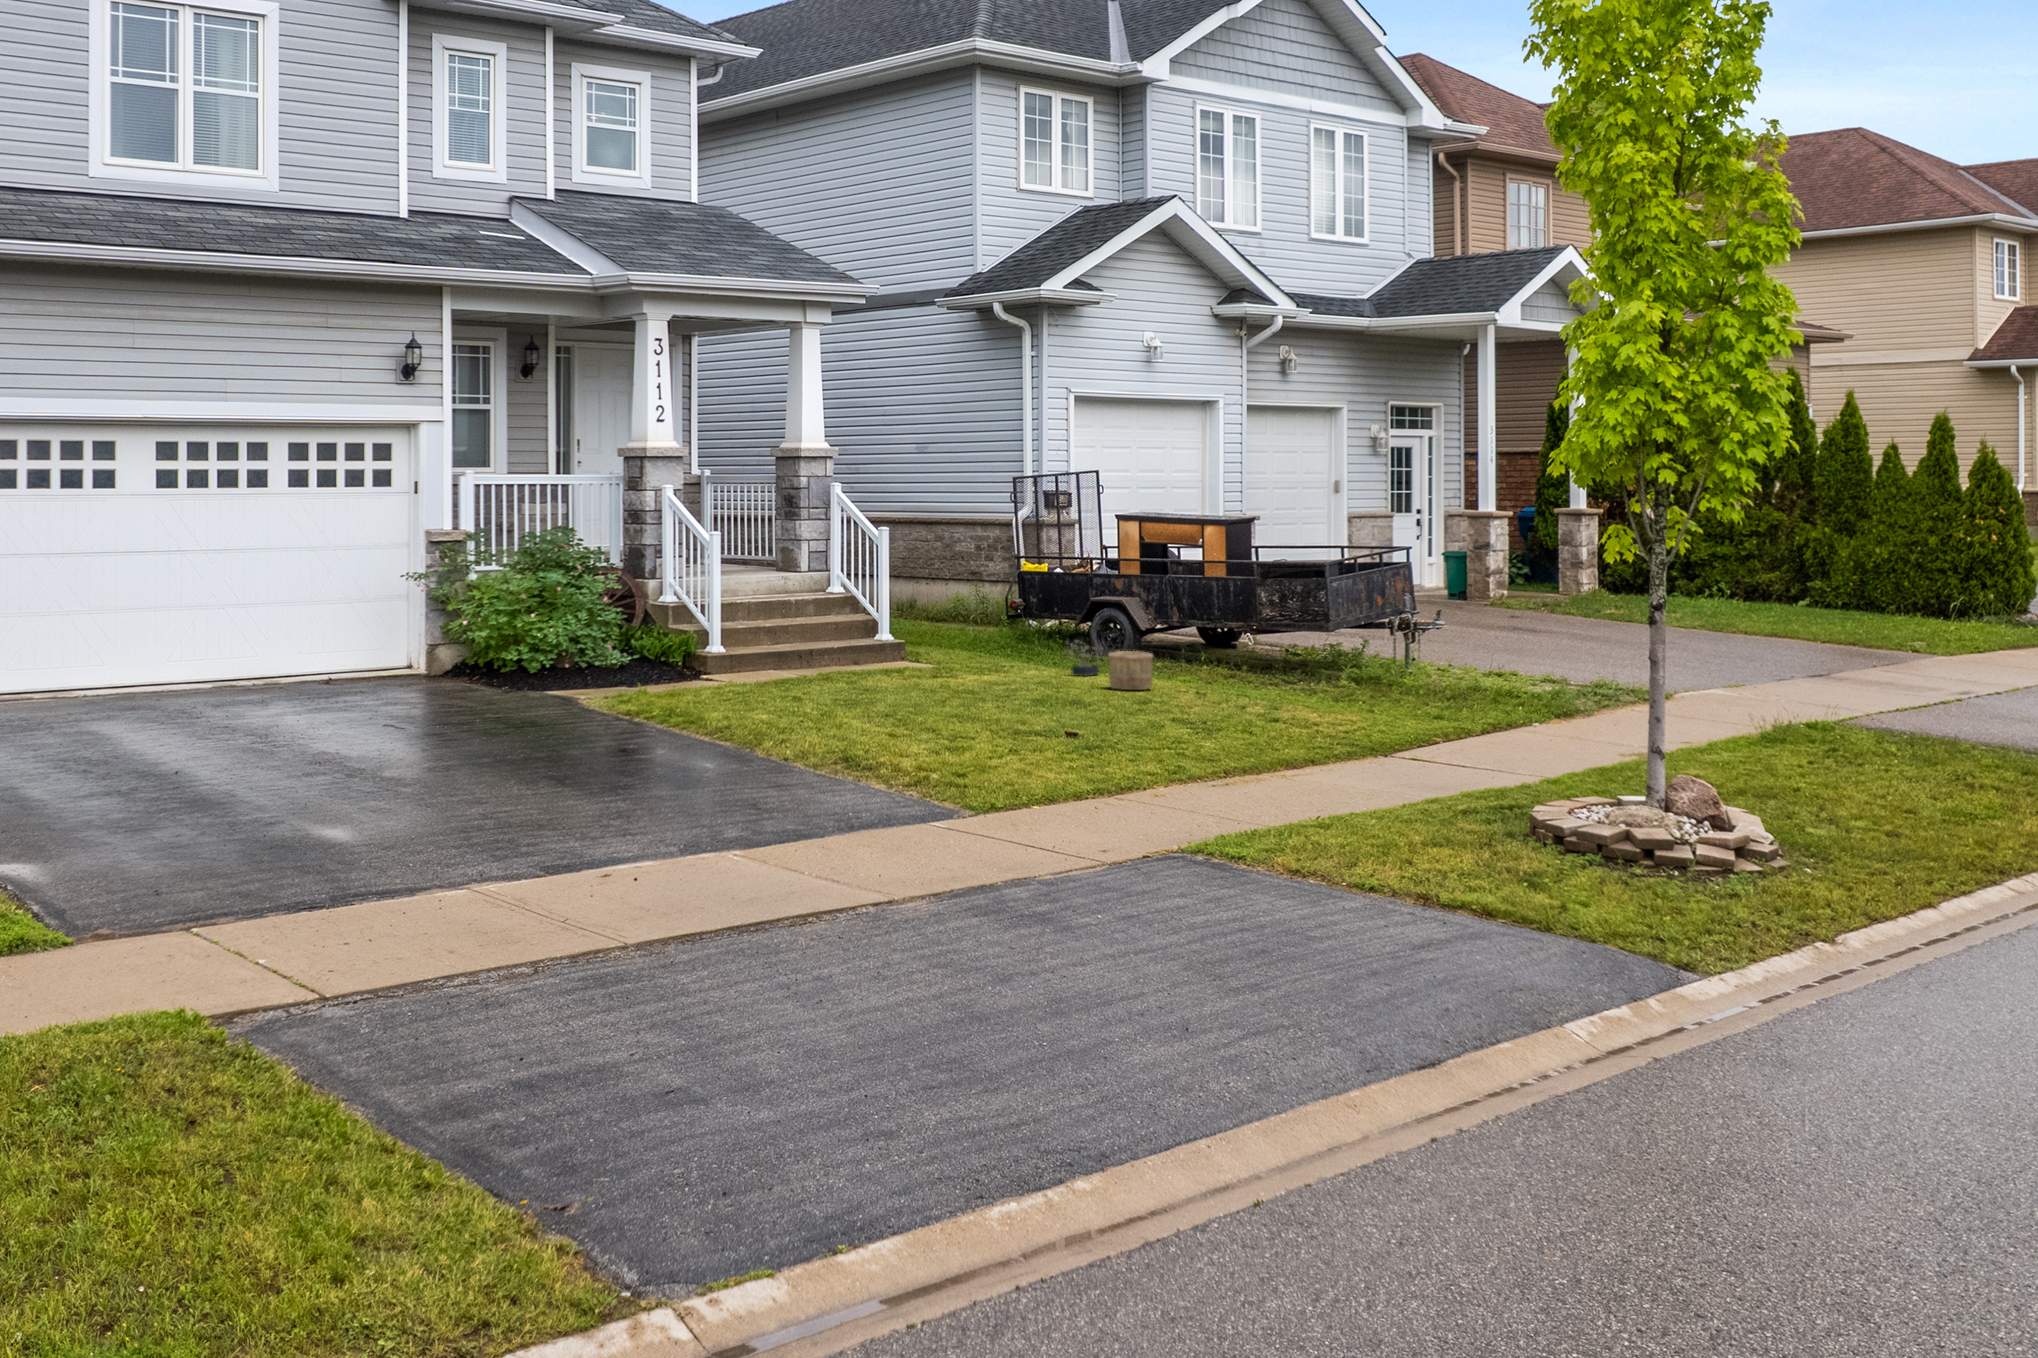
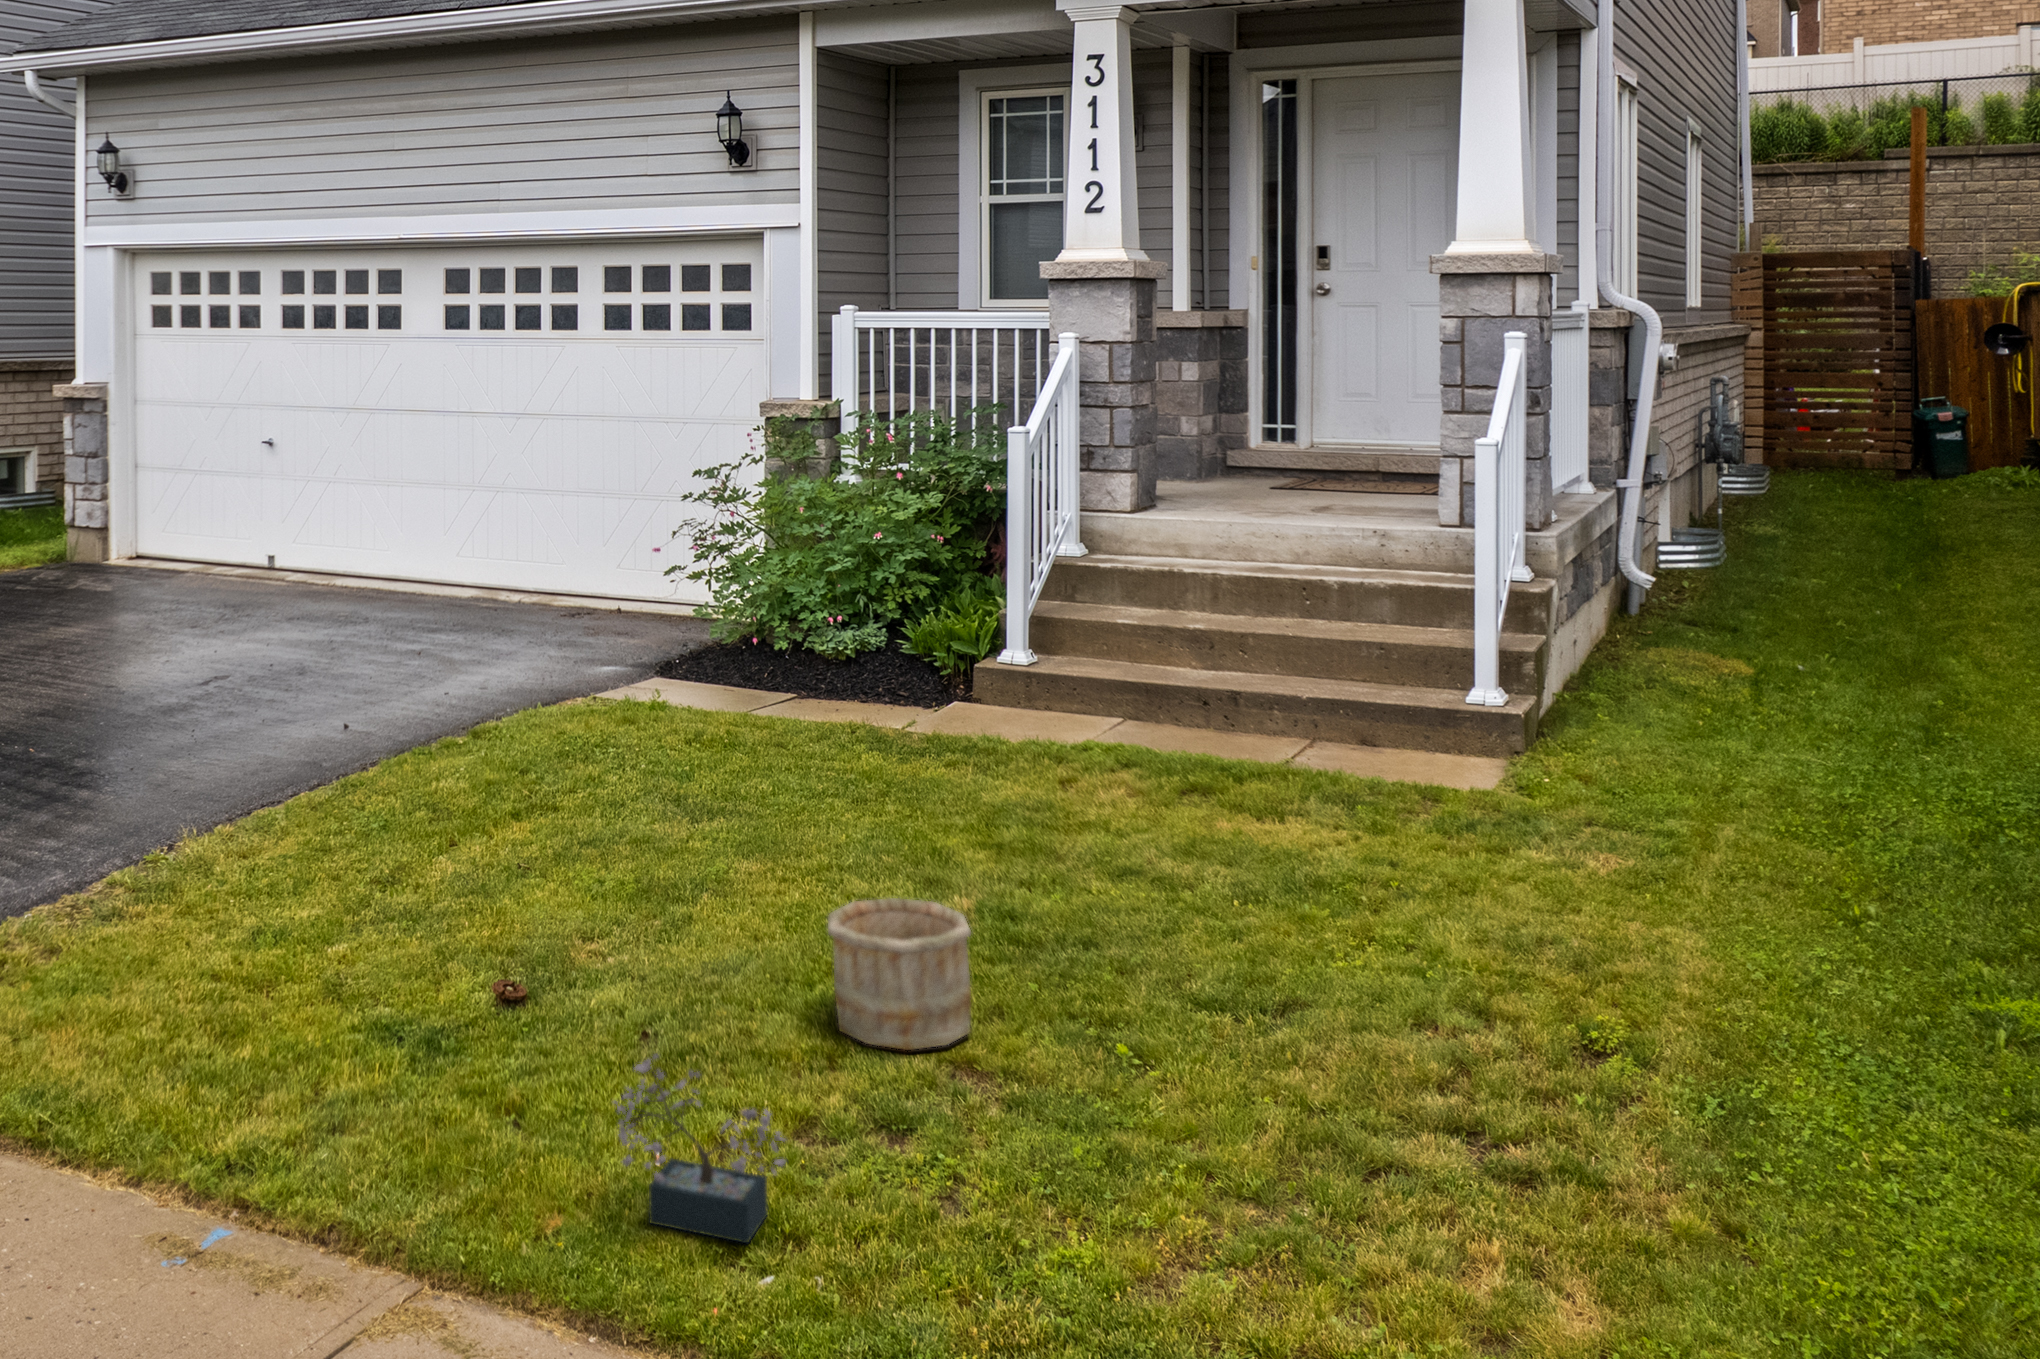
decorative plant: present [1069,644,1099,676] -> present [614,1054,785,1243]

